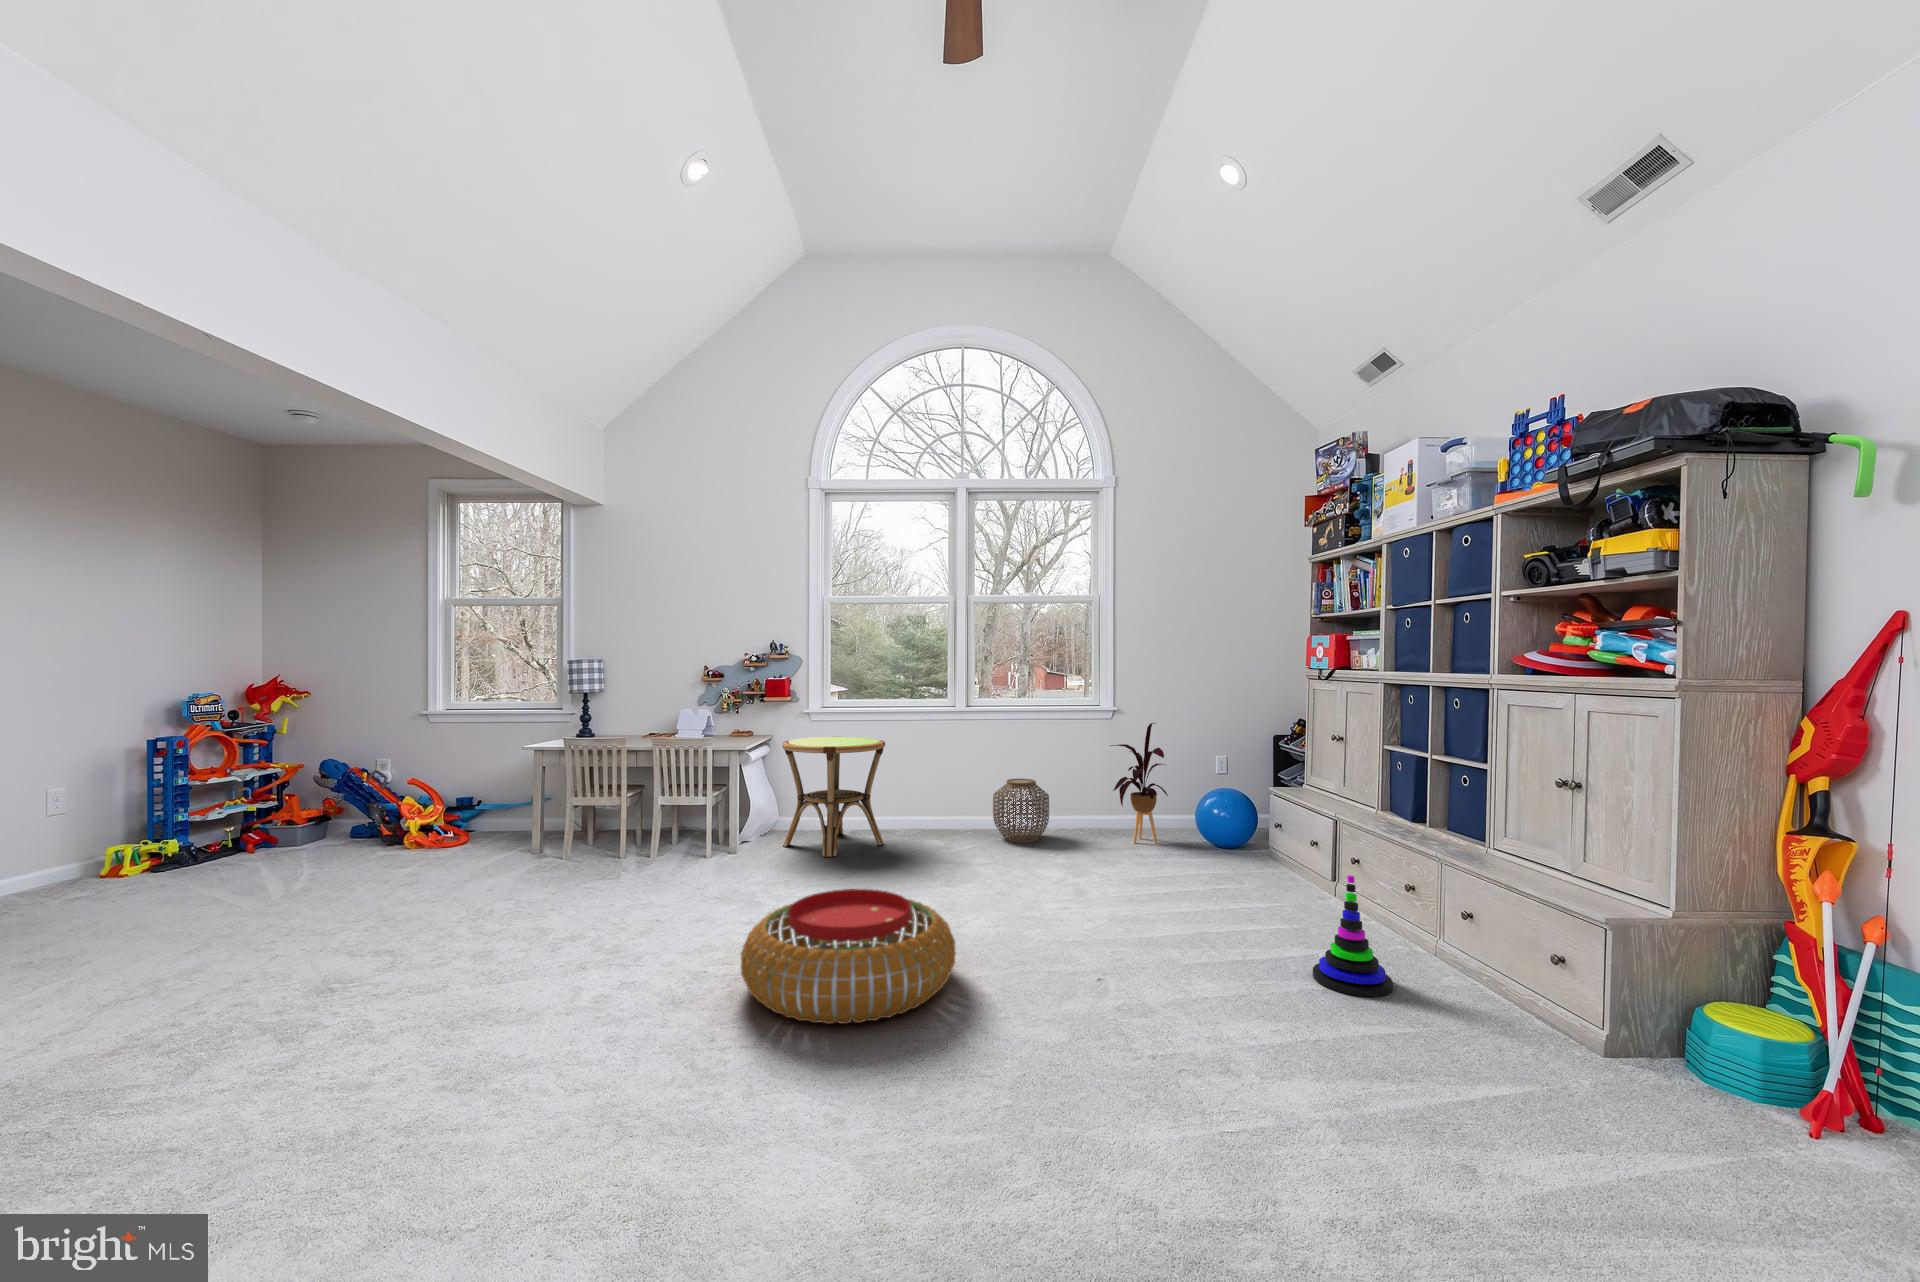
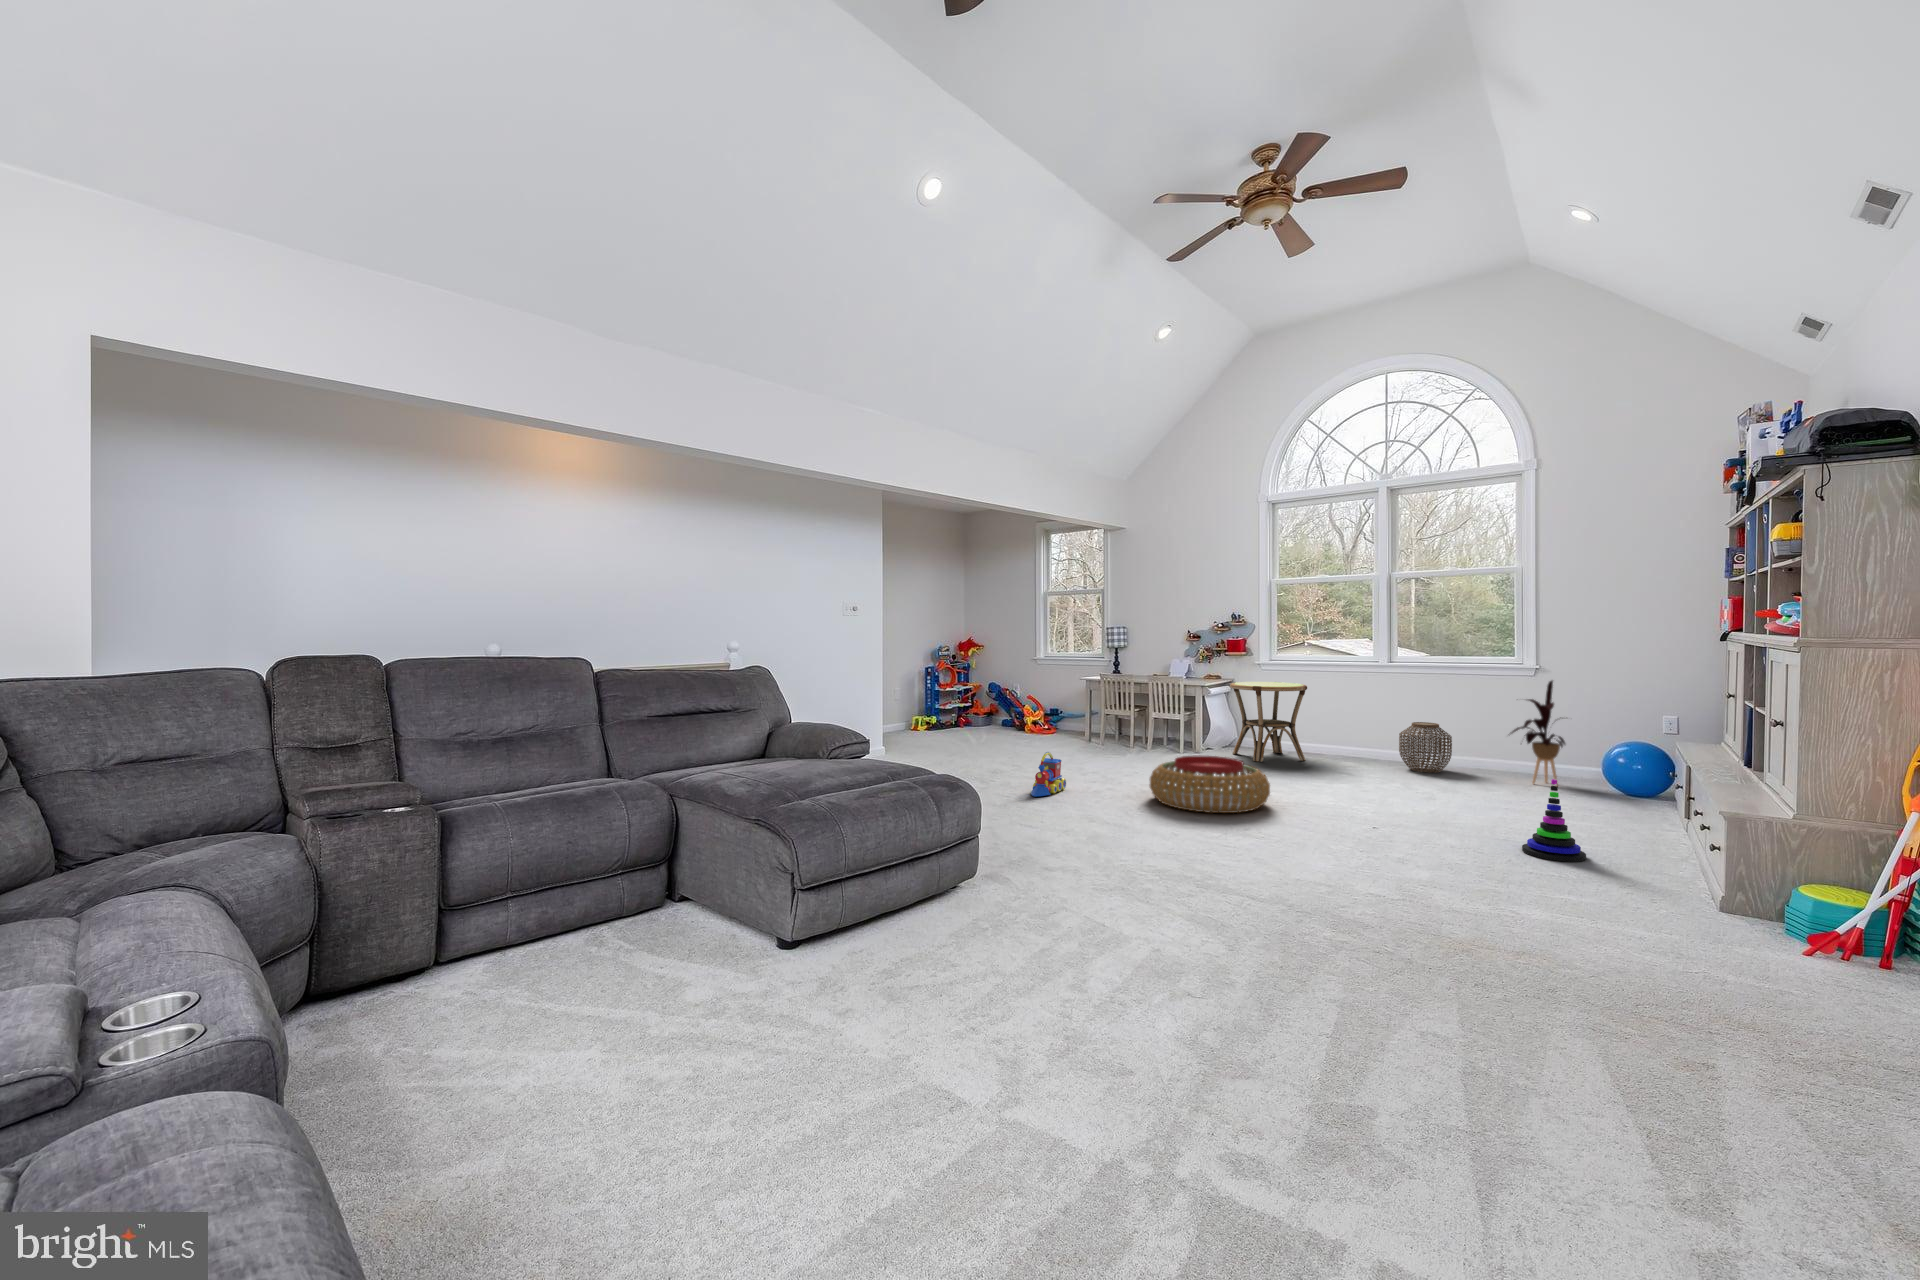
toy train: none [458,946,547,1078] -> present [1031,752,1066,797]

